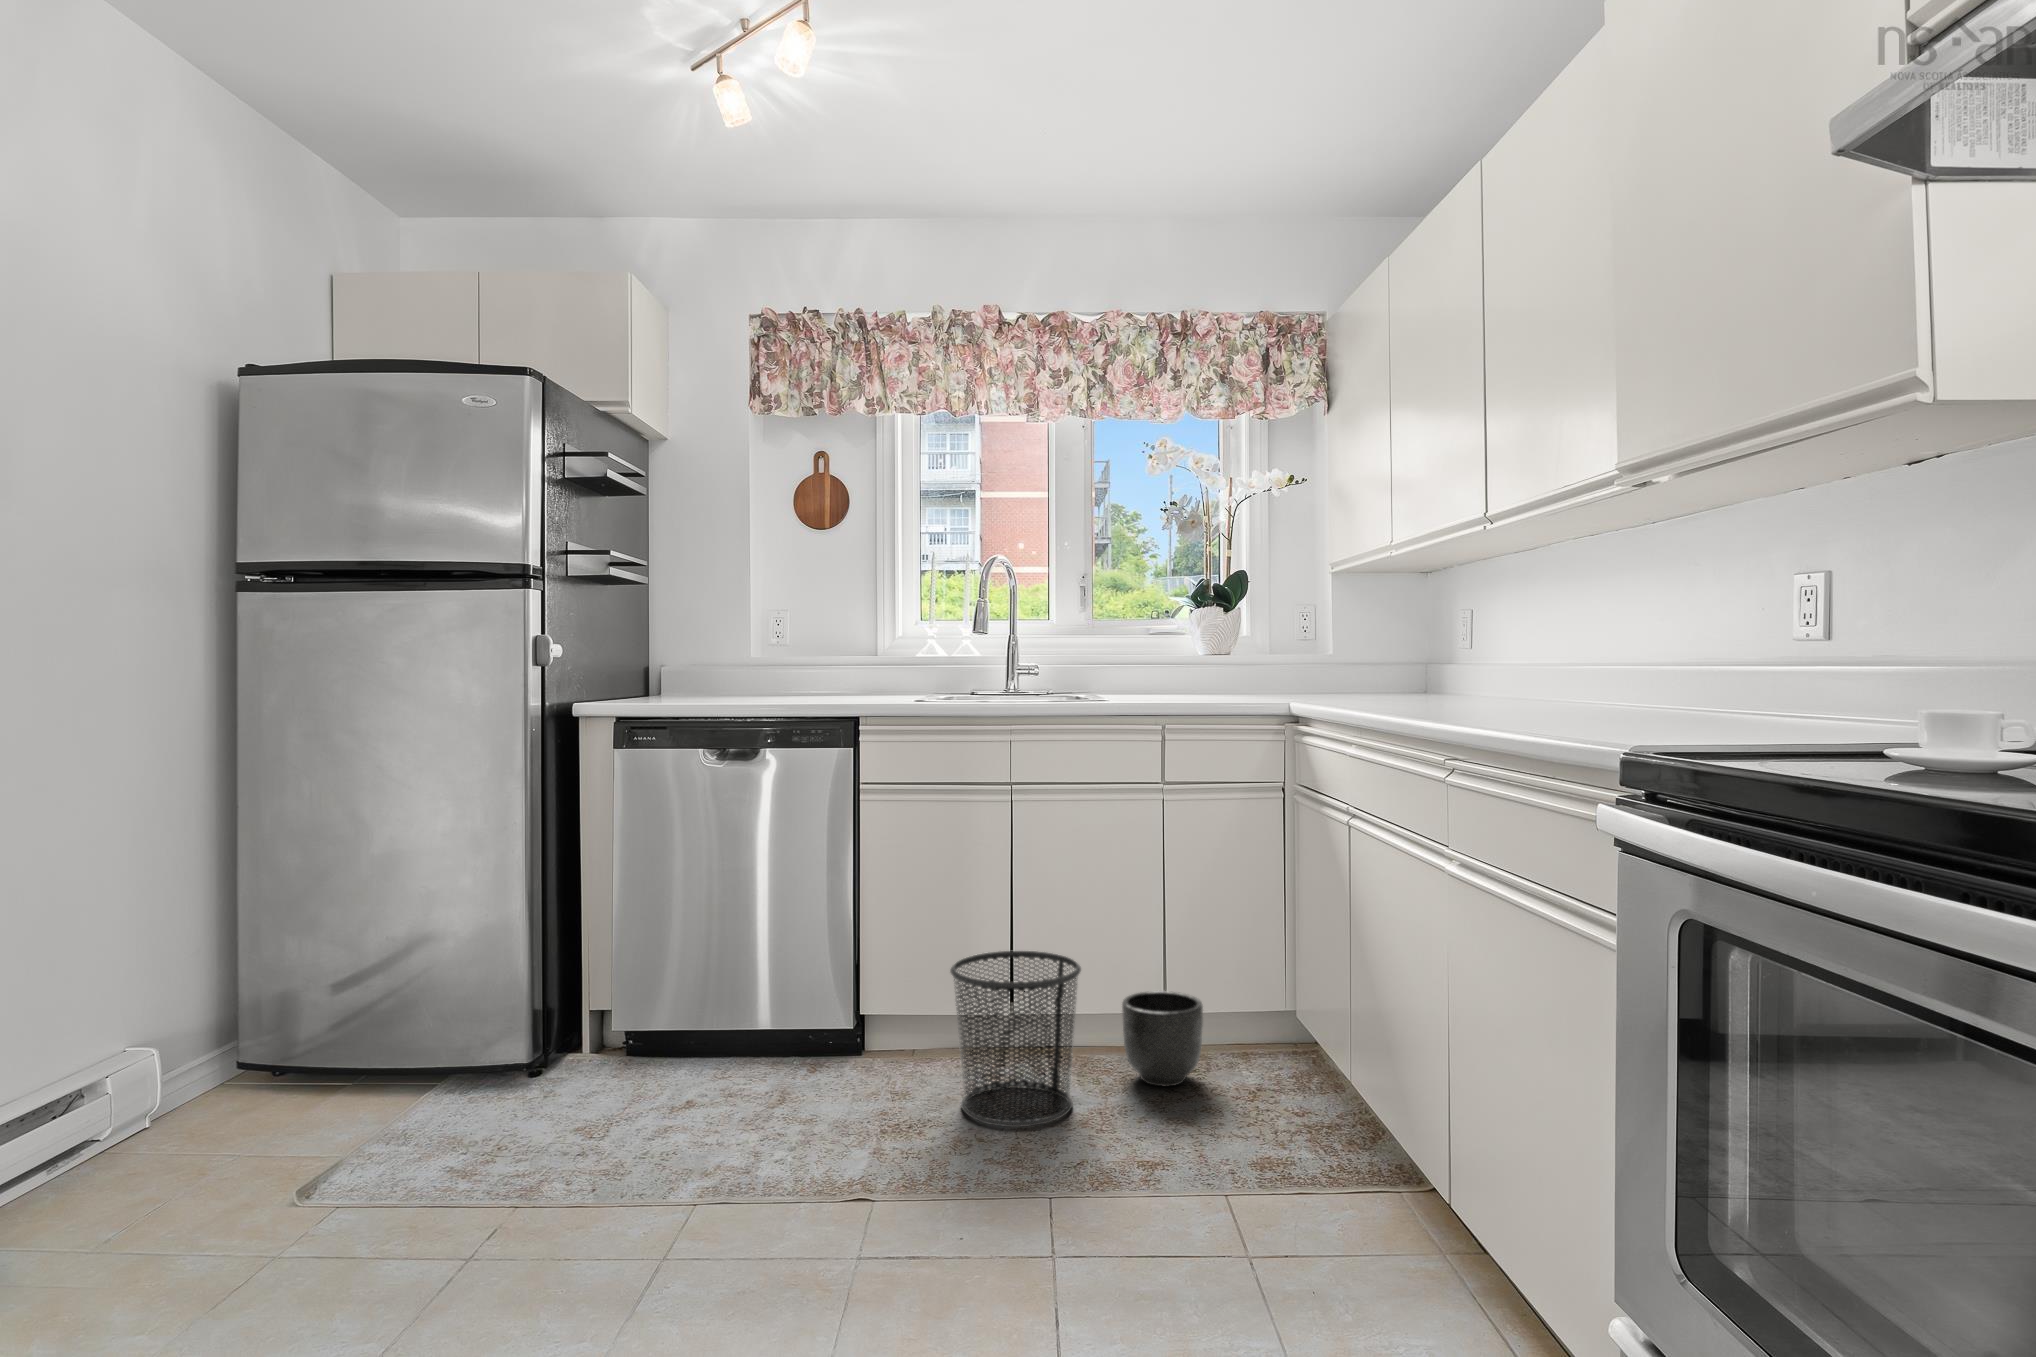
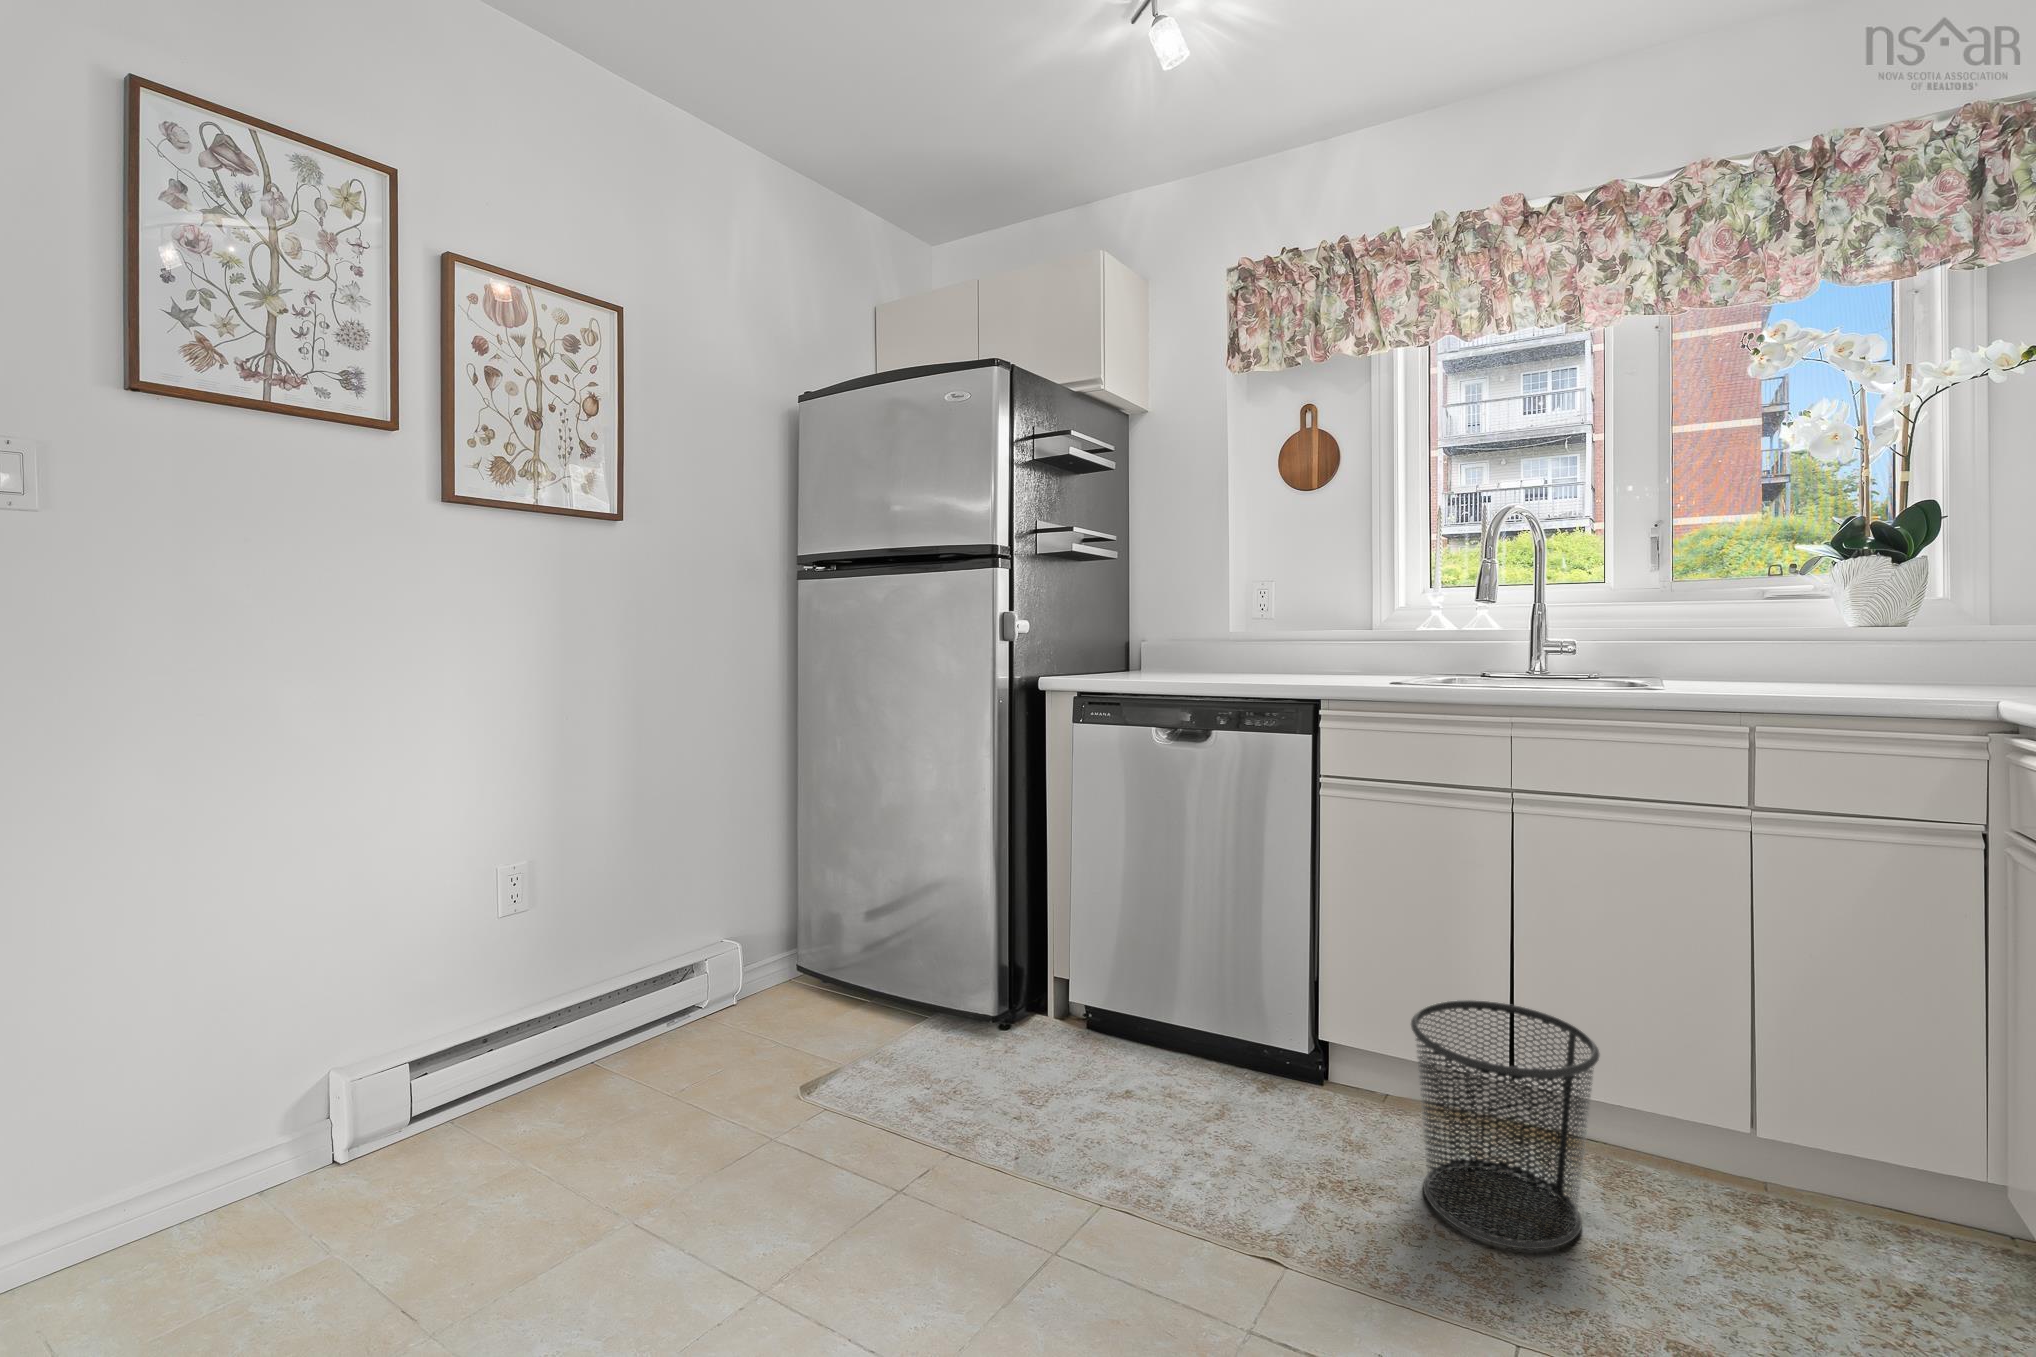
planter: present [1122,991,1203,1086] -> none [1670,1088,1810,1238]

